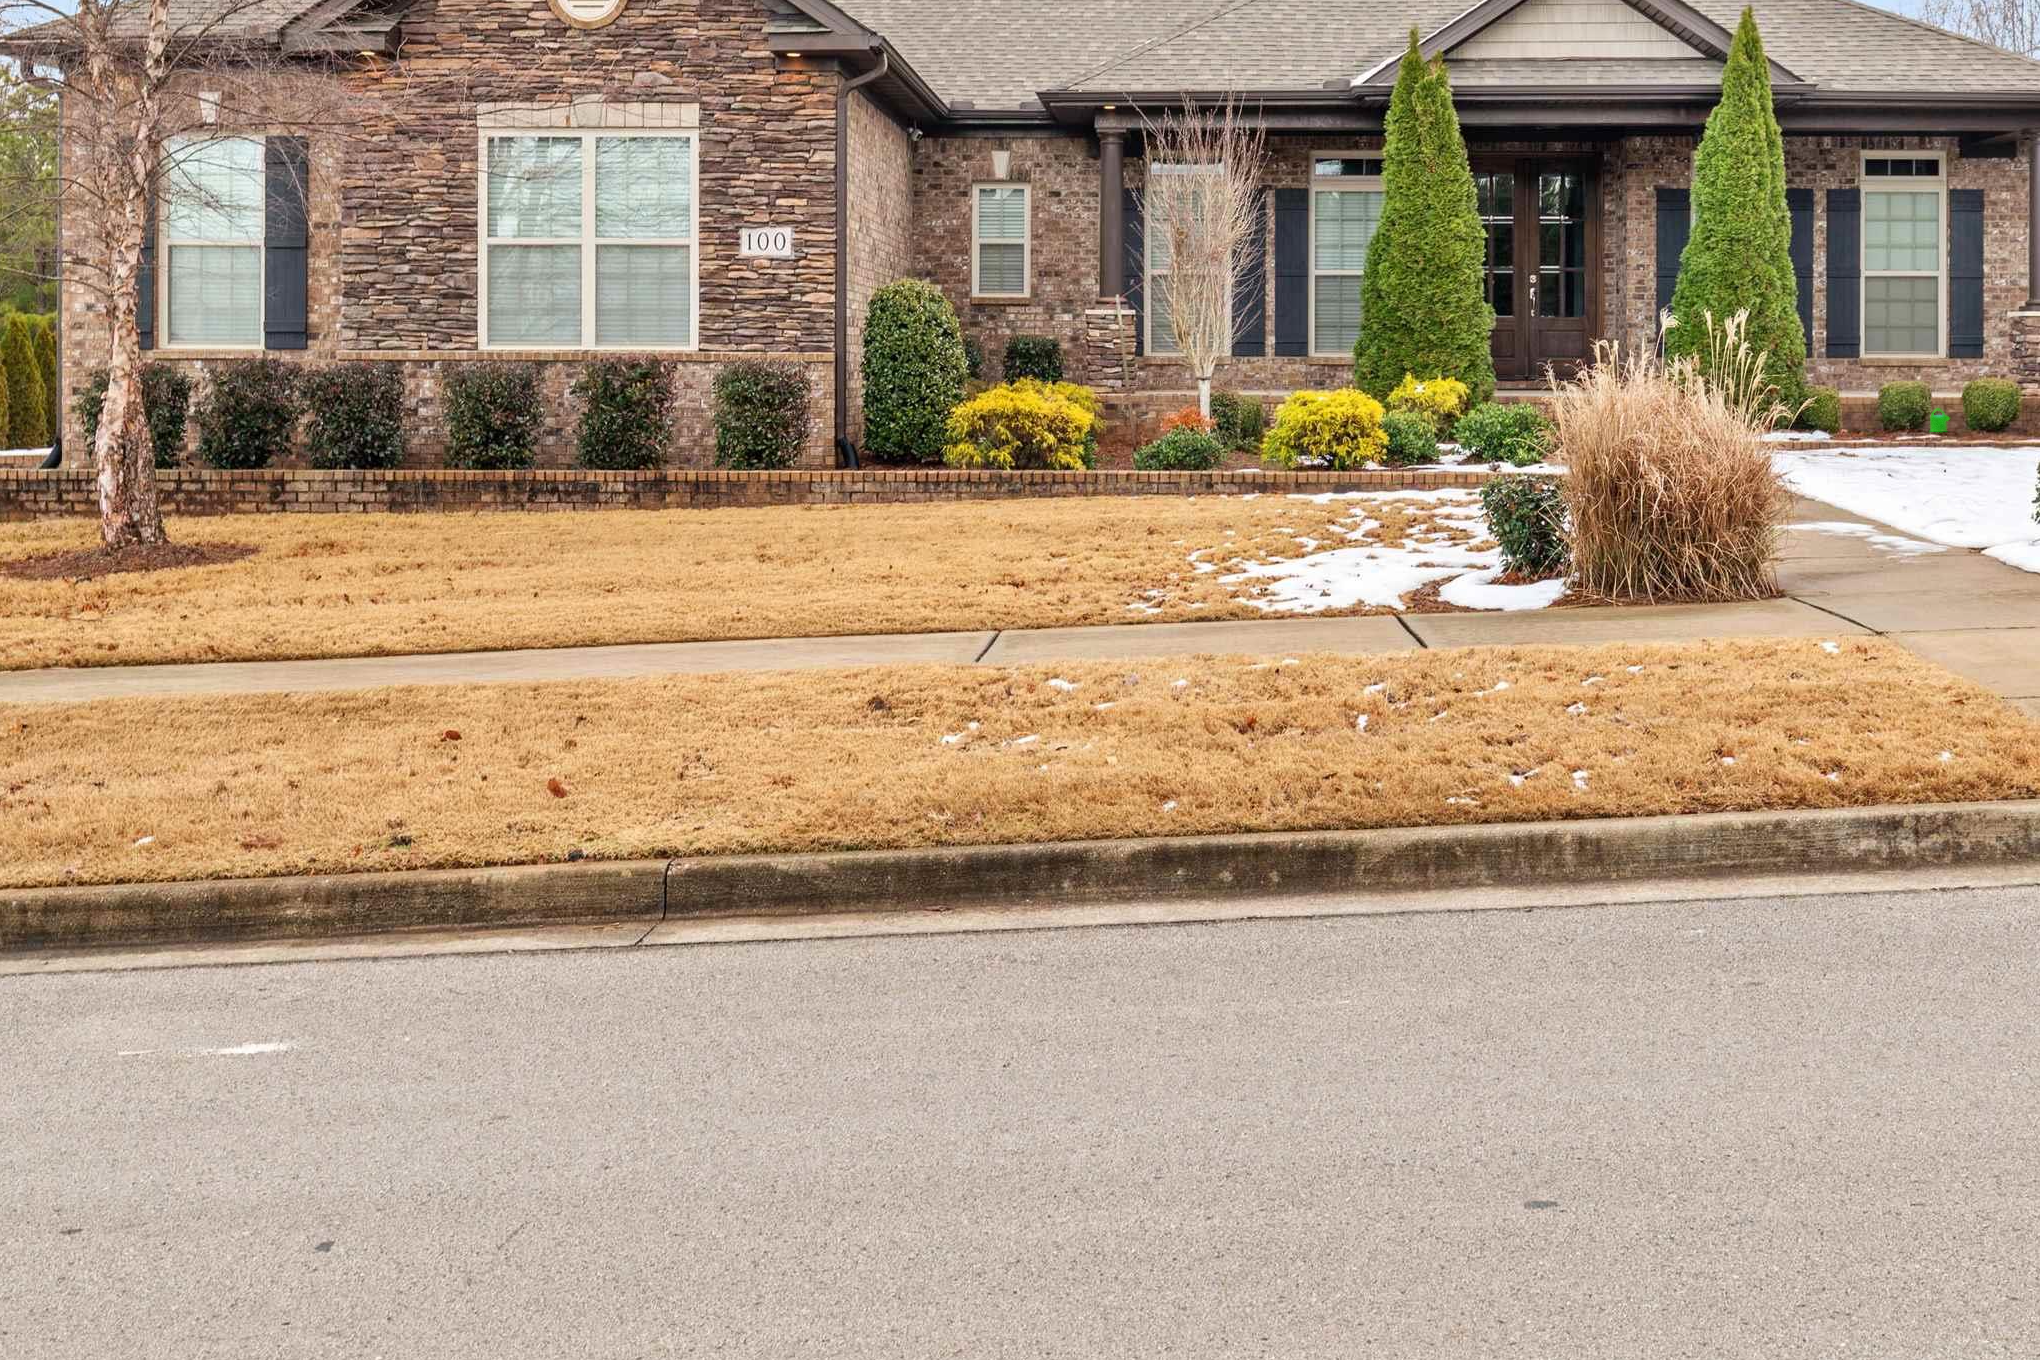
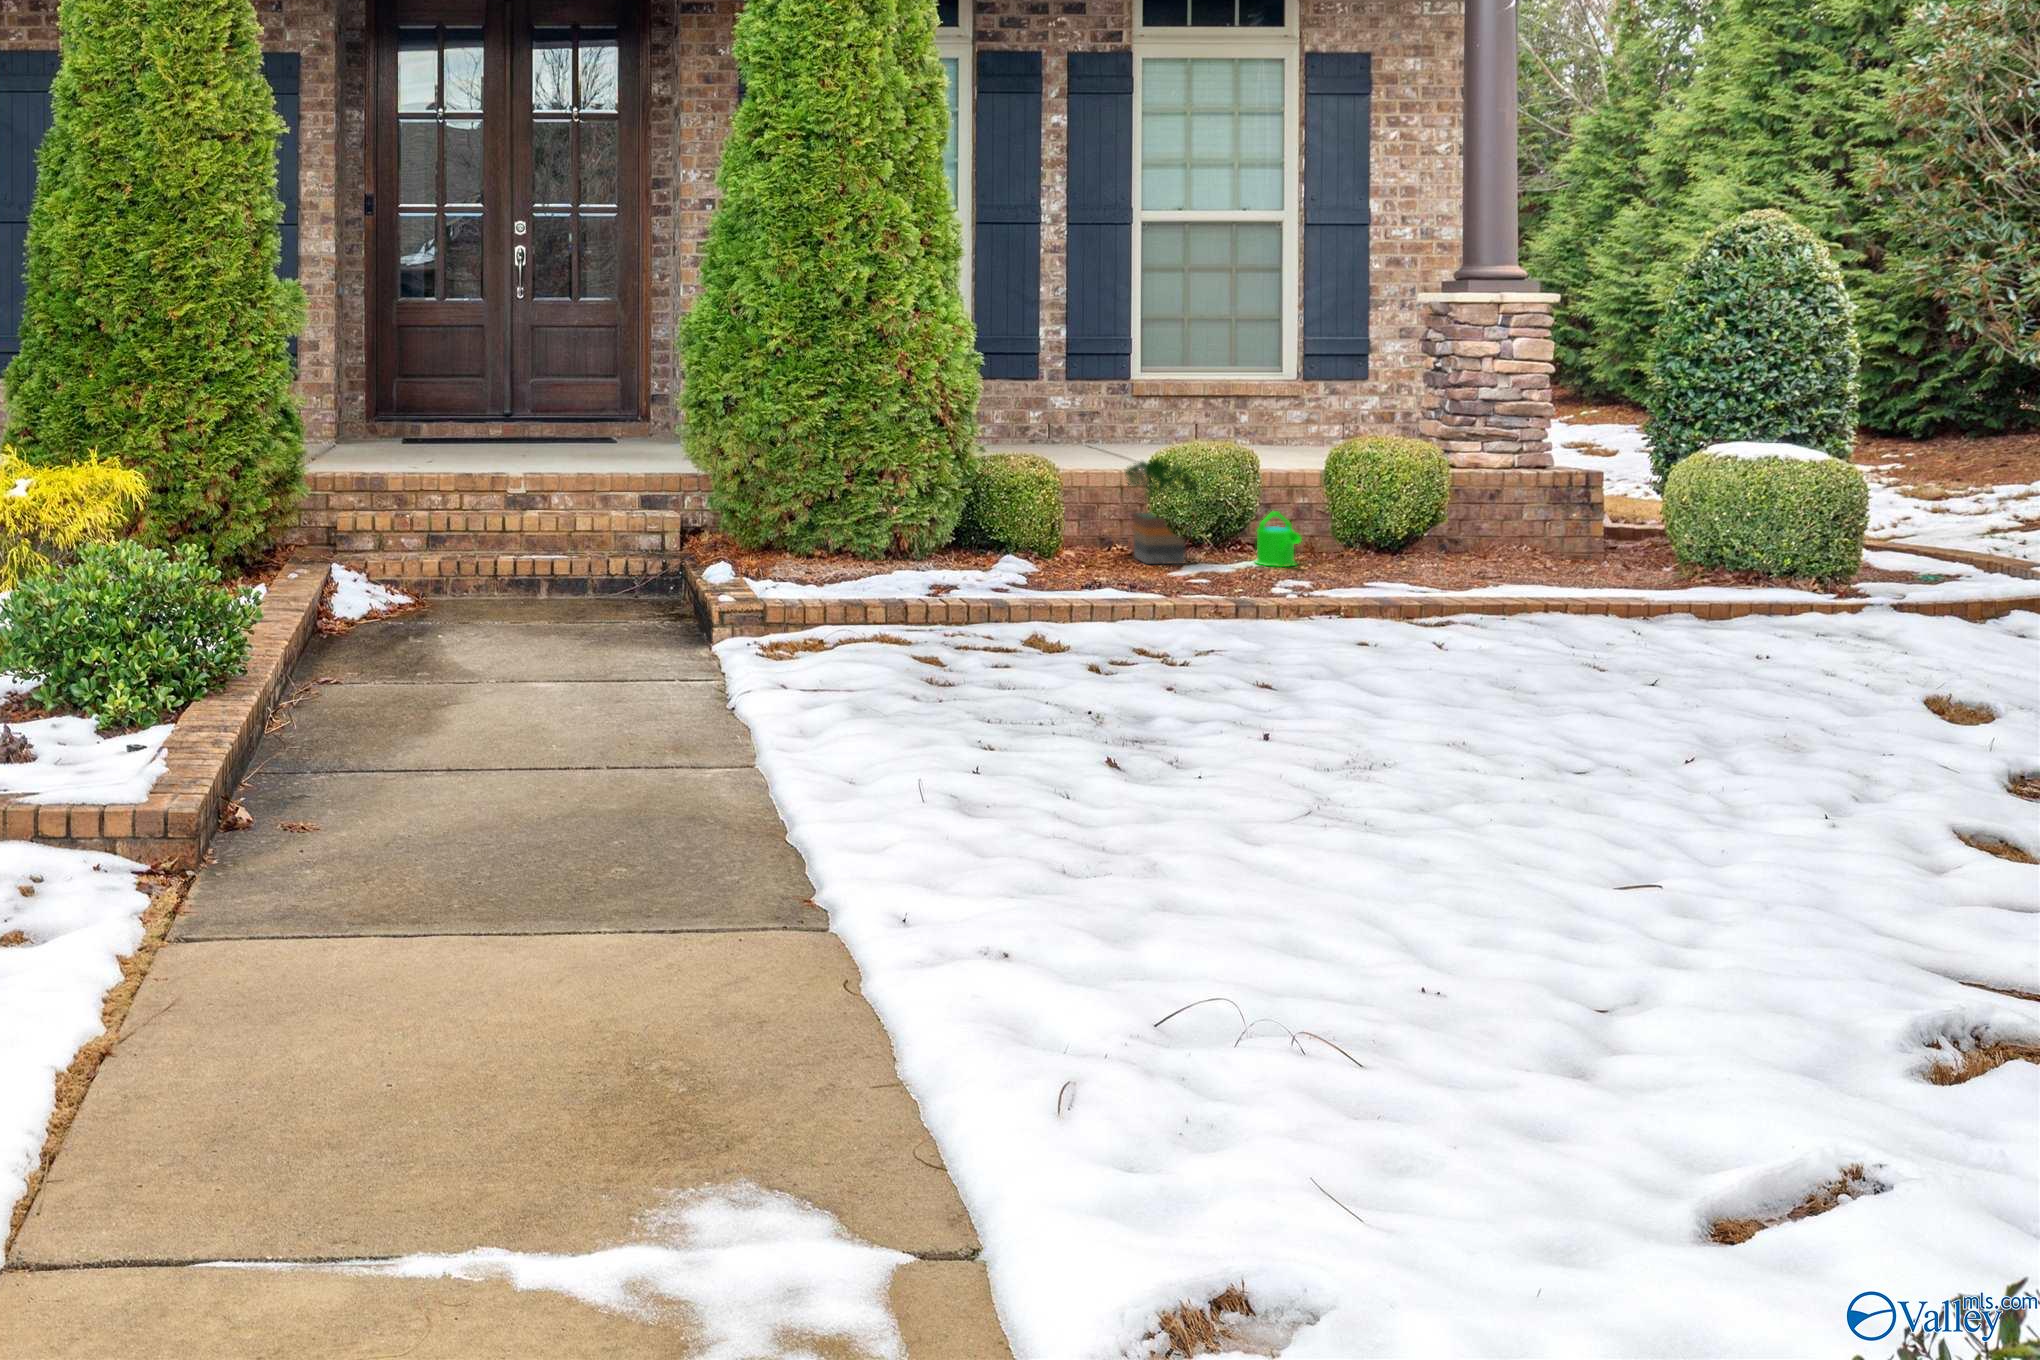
potted tree: none [1870,385,1907,433] -> present [1125,460,1201,564]

